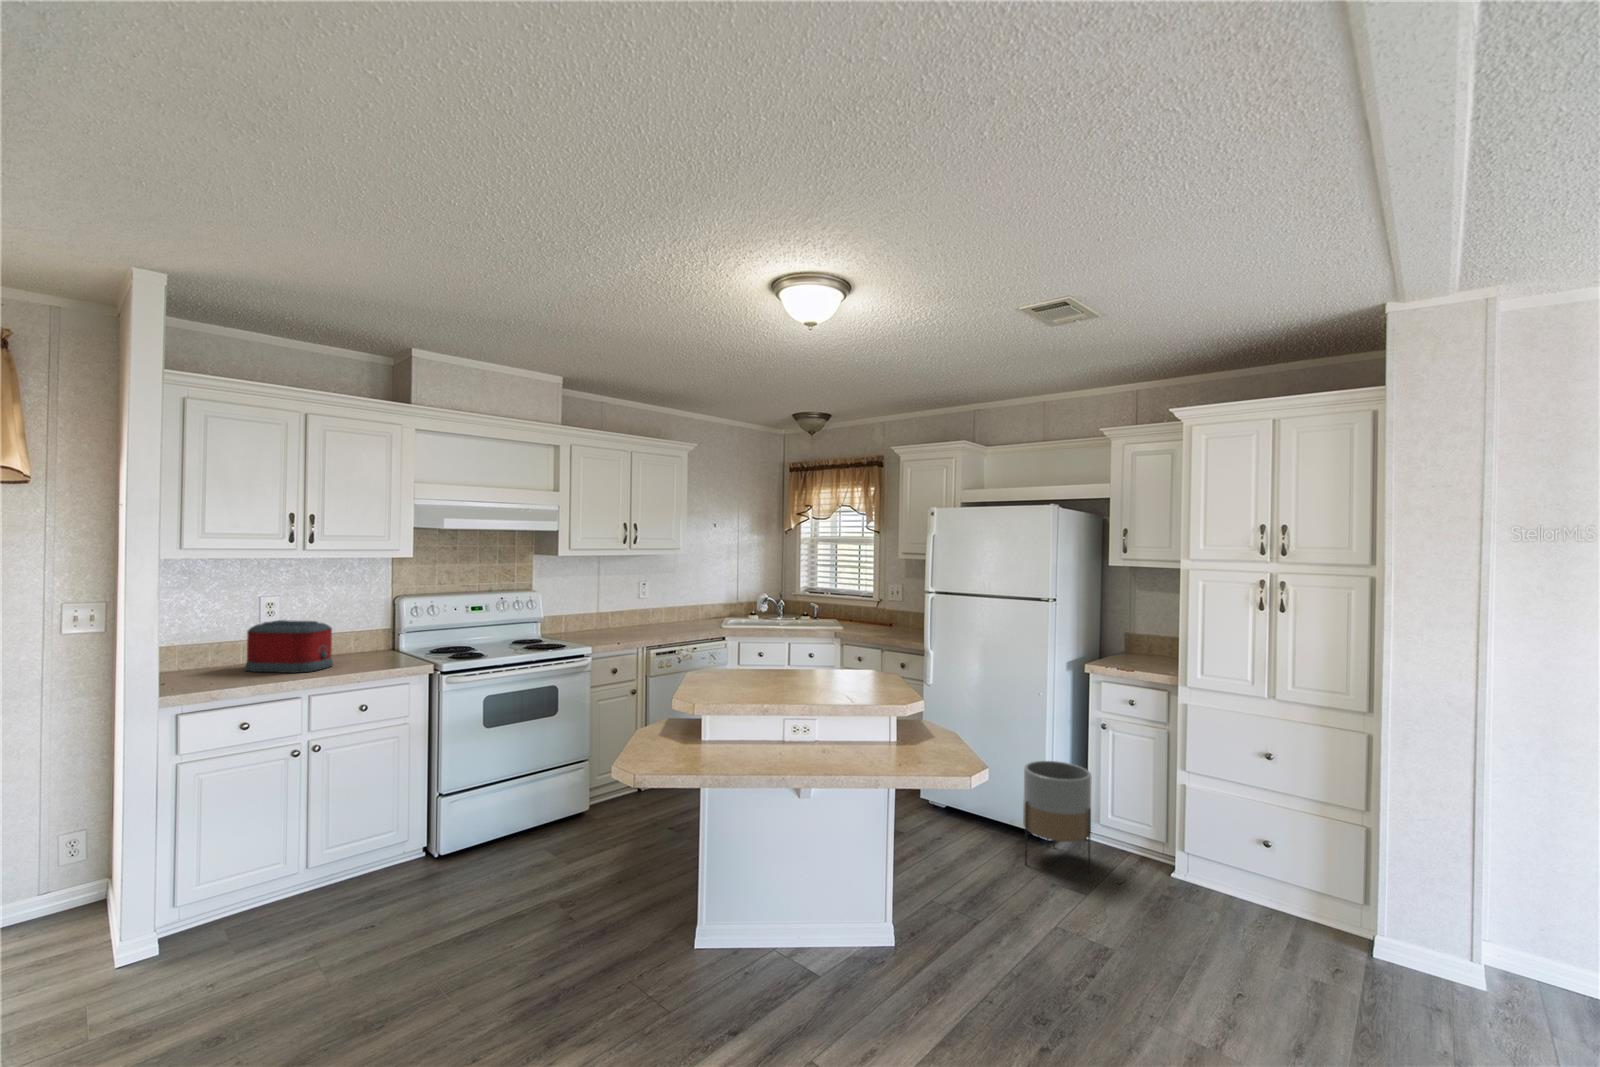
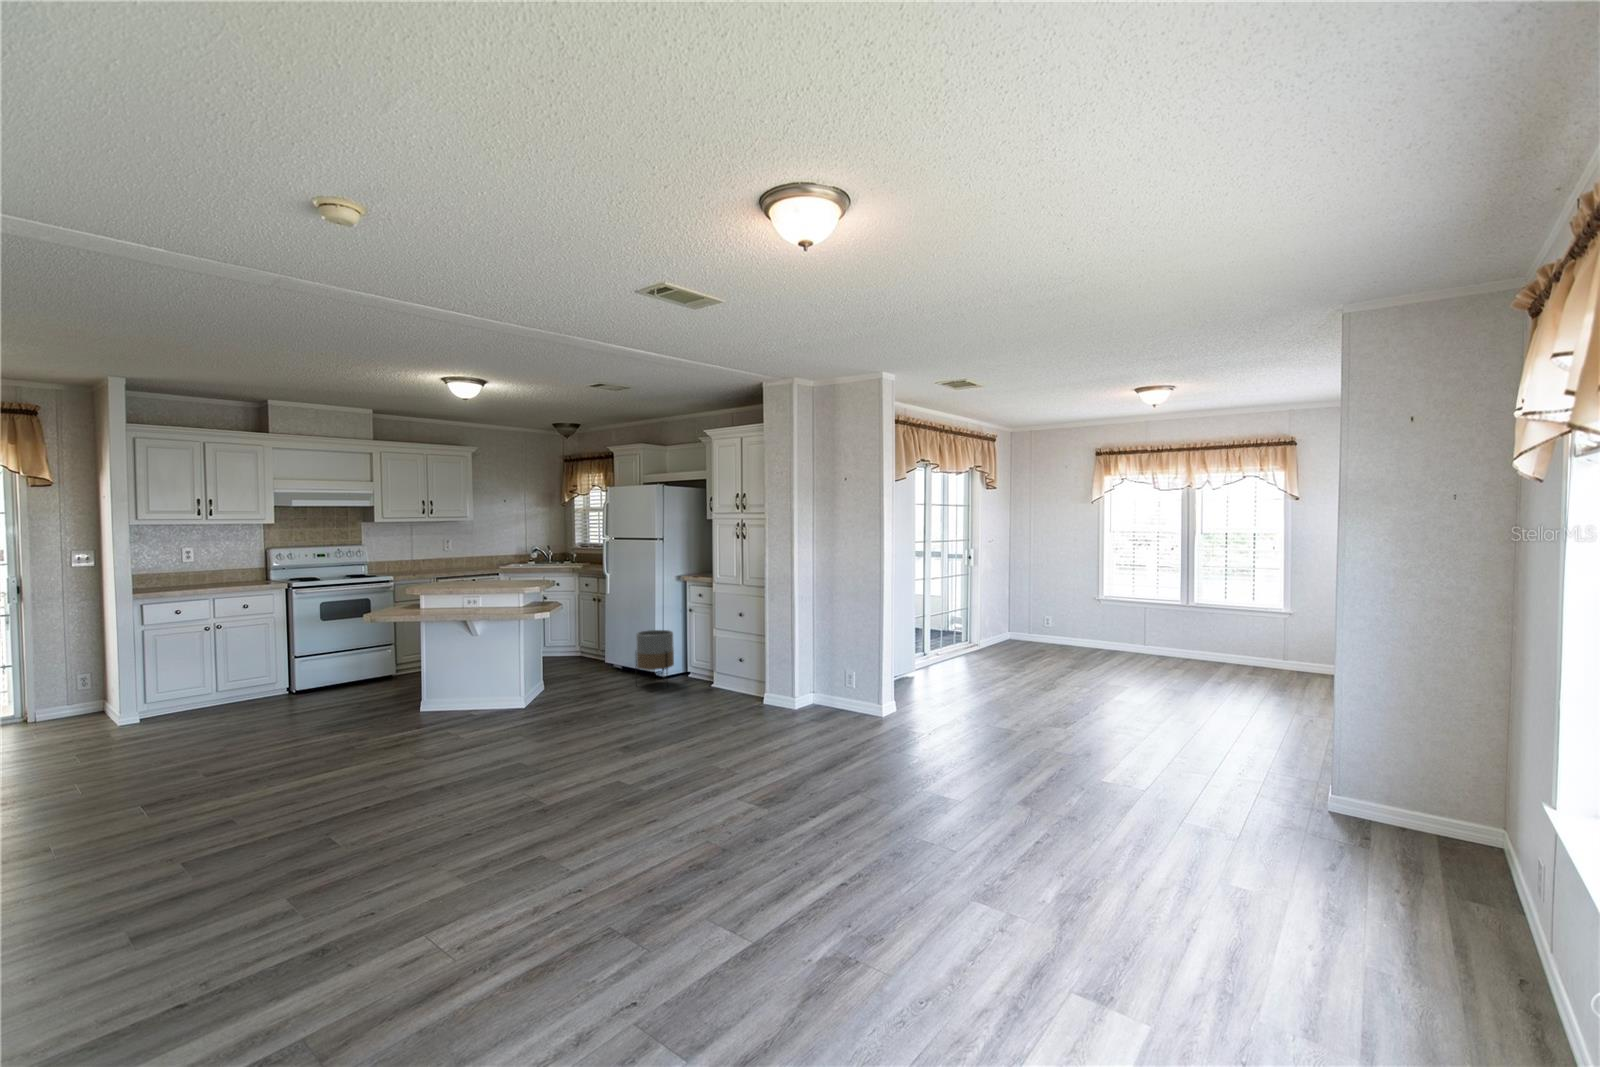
toaster: present [245,620,333,673] -> none [177,560,227,587]

